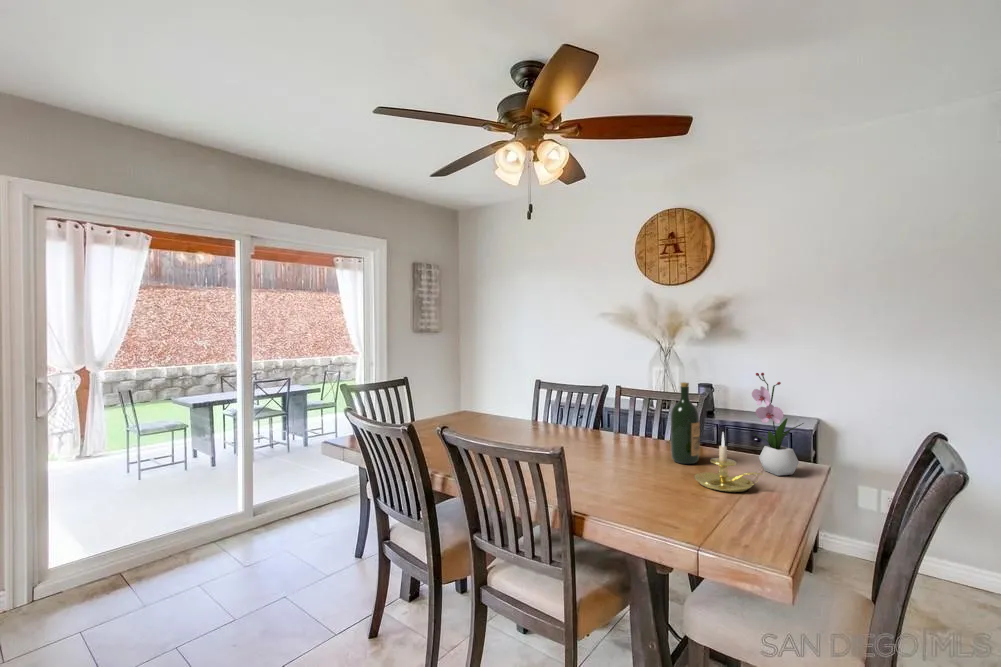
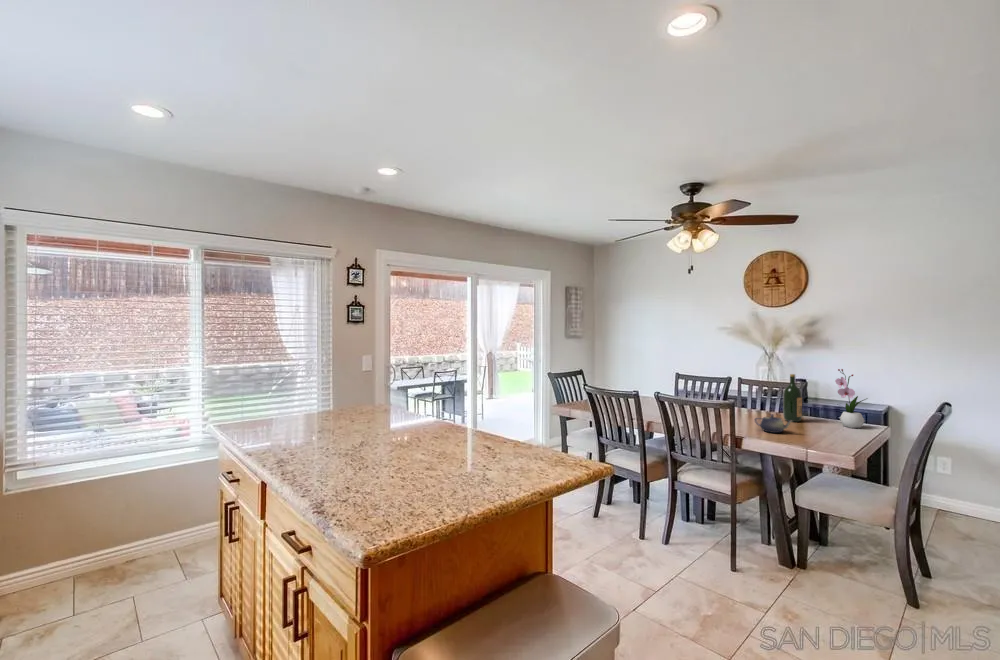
candle holder: present [695,433,762,492] -> none [800,401,842,433]
teapot: none [614,462,679,499] -> present [755,415,792,433]

